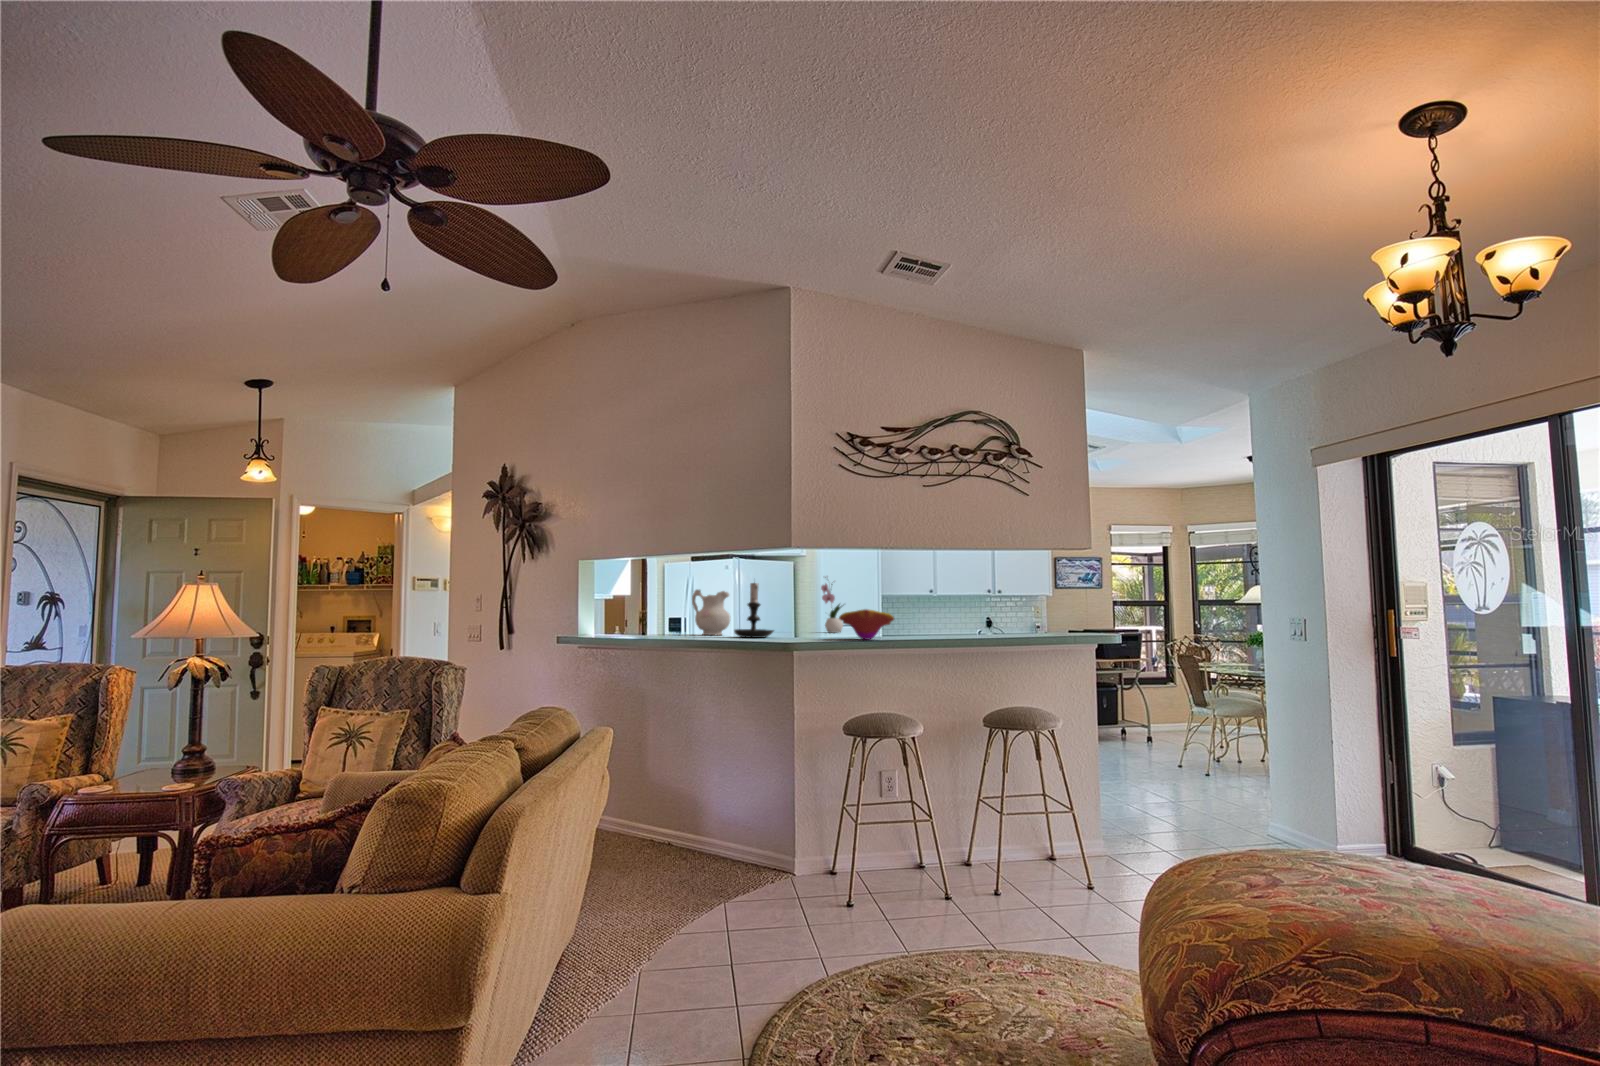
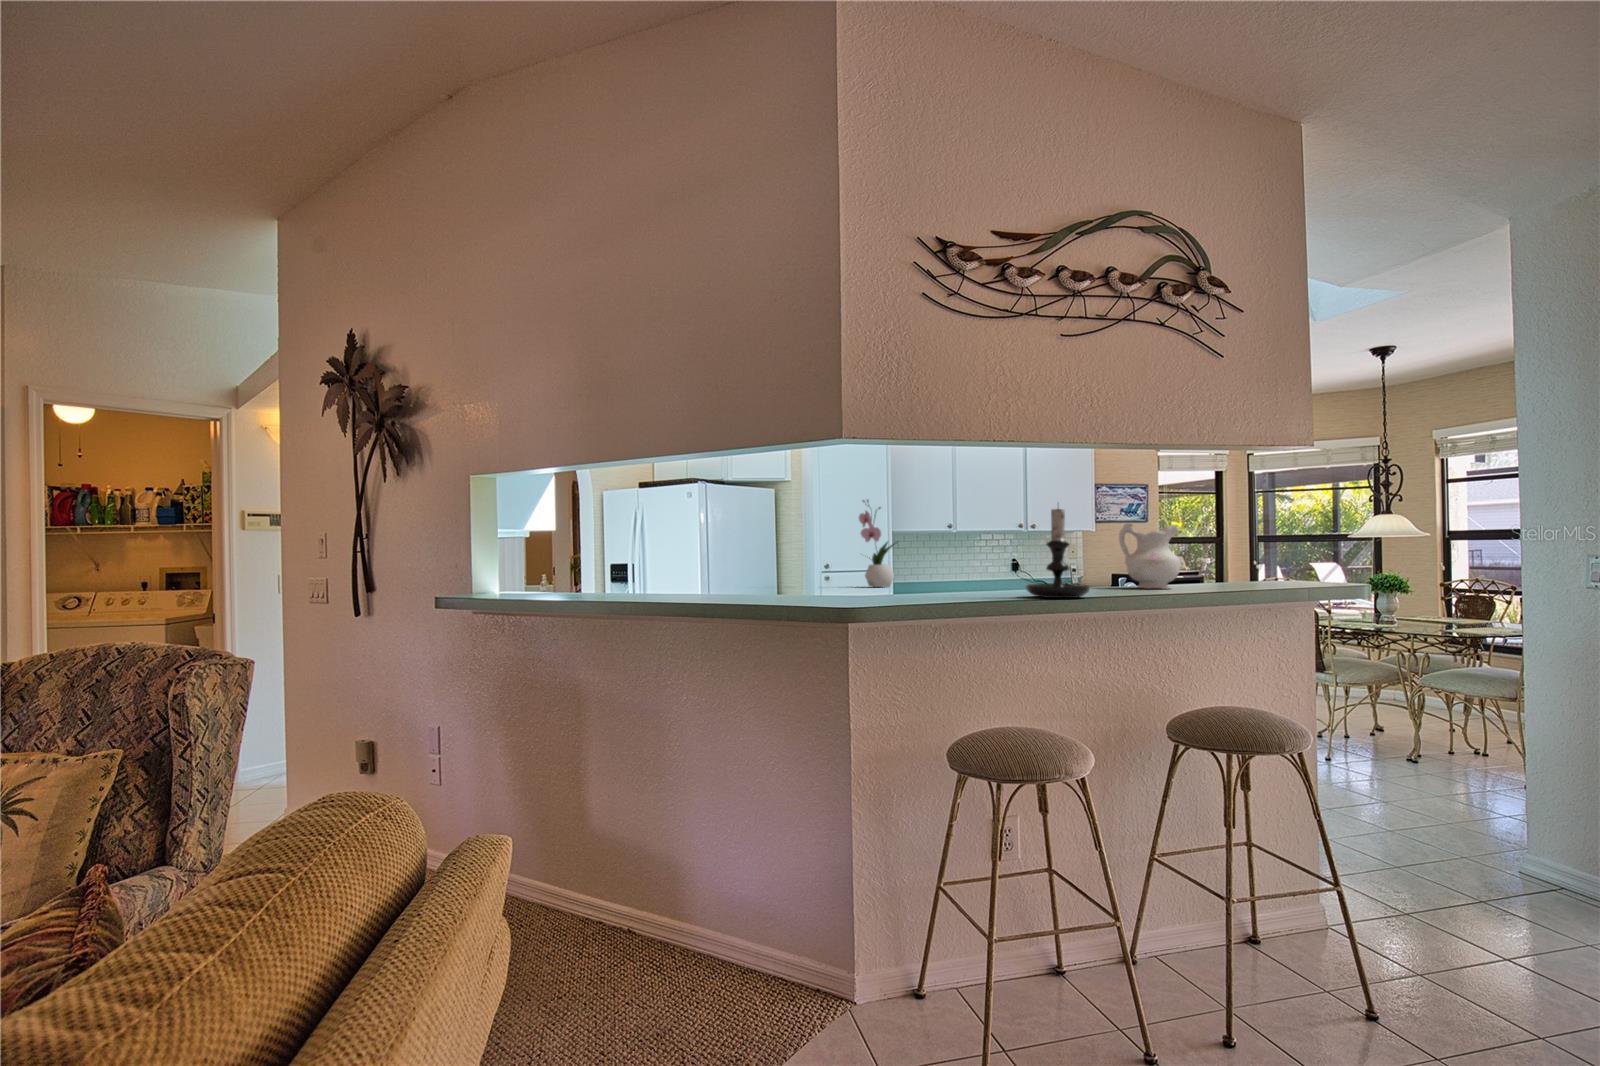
candle holder: present [734,583,774,638] -> present [1025,508,1091,598]
ceramic pitcher: present [692,590,730,635] -> present [1119,523,1181,589]
decorative bowl: present [839,609,894,640] -> none [913,551,1009,602]

